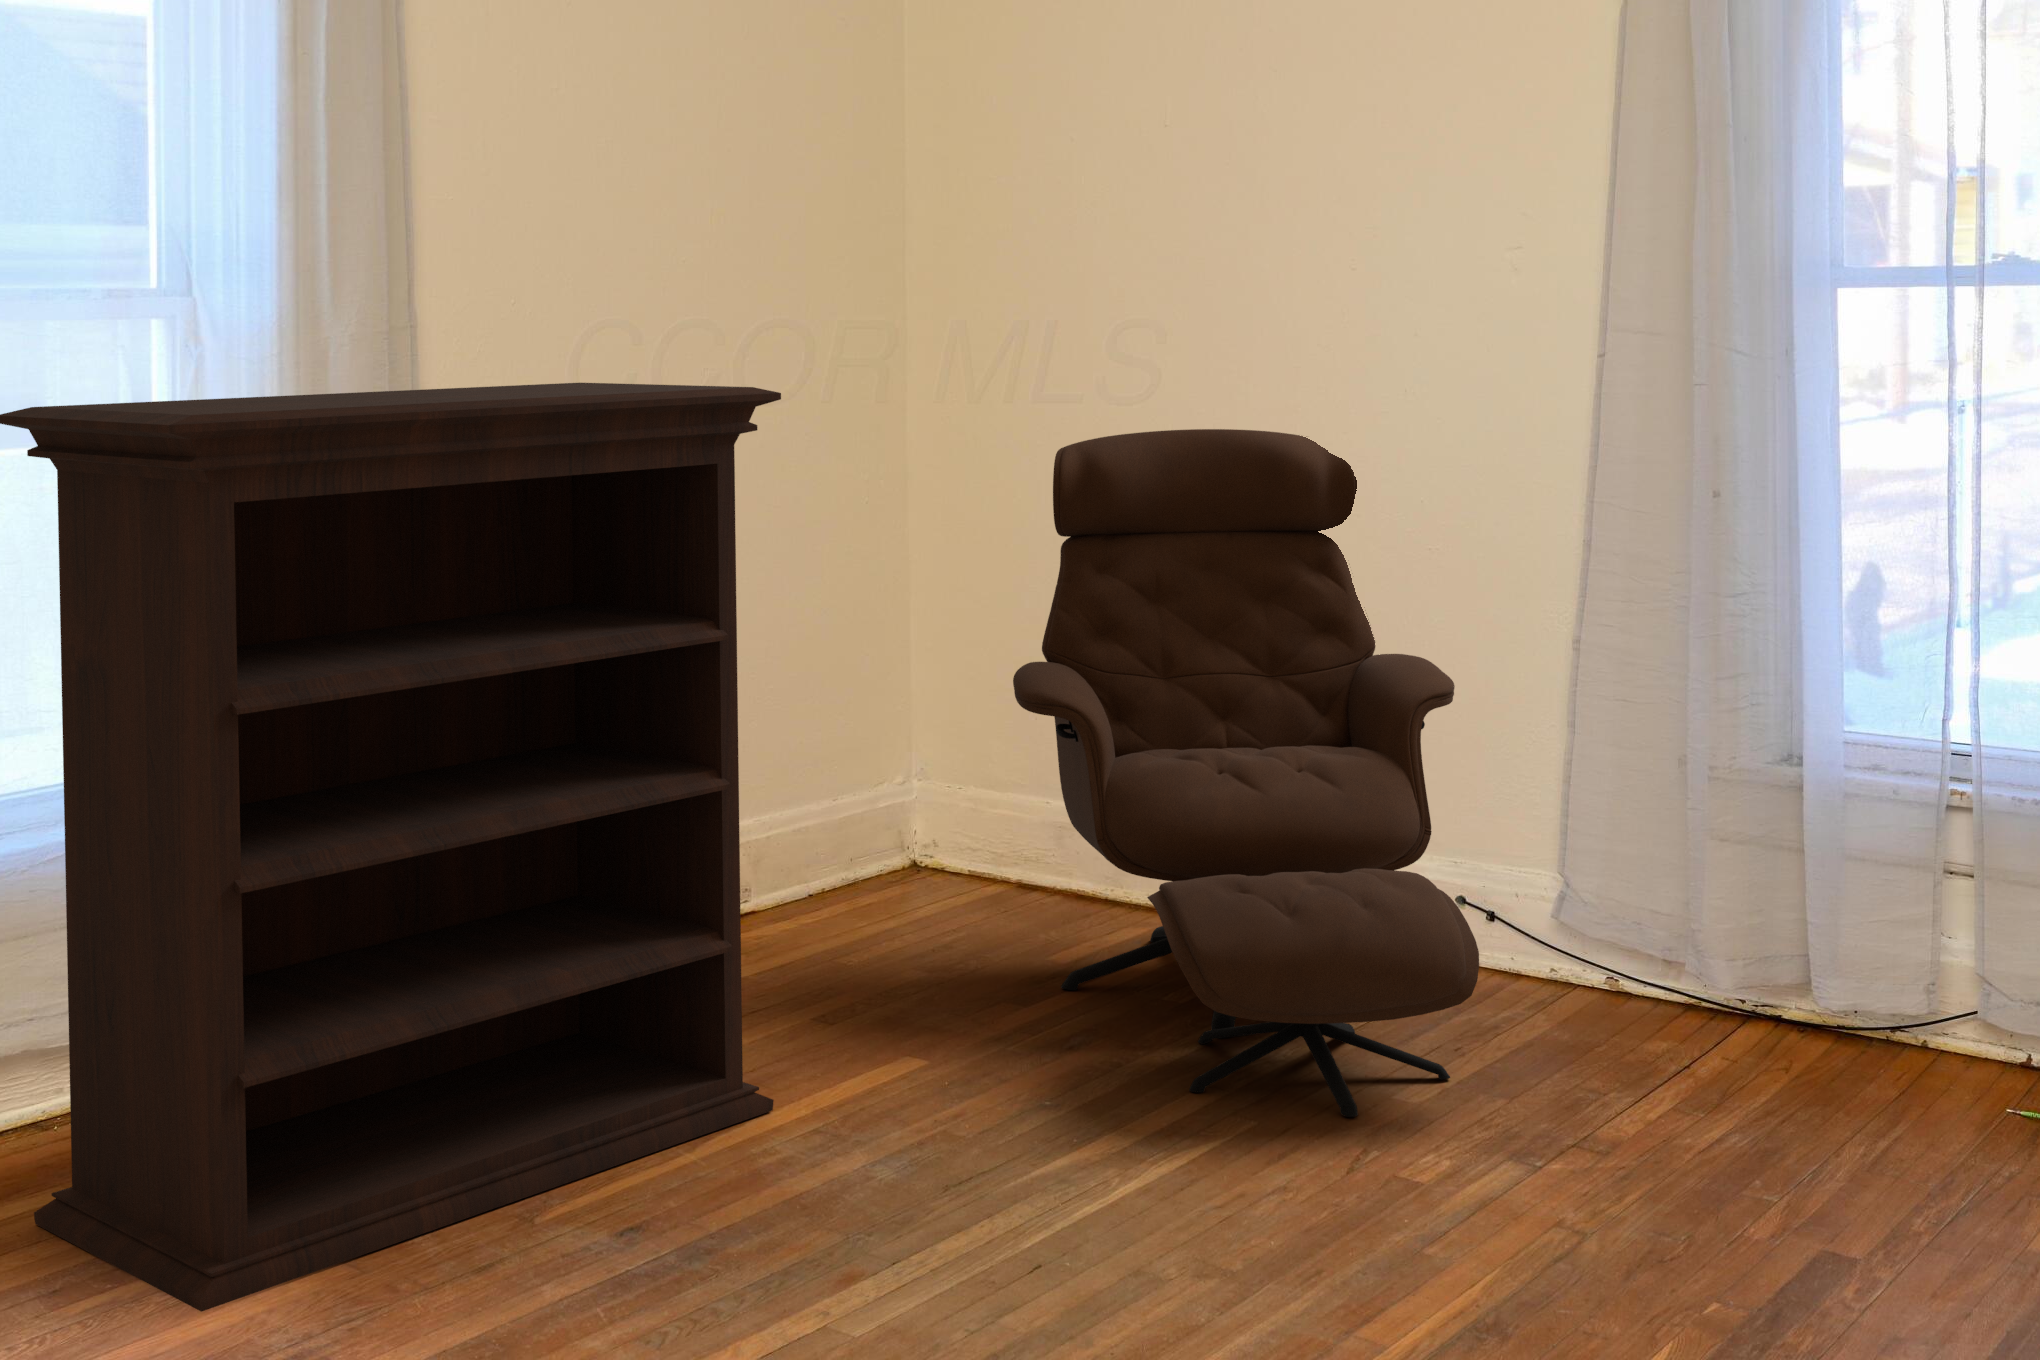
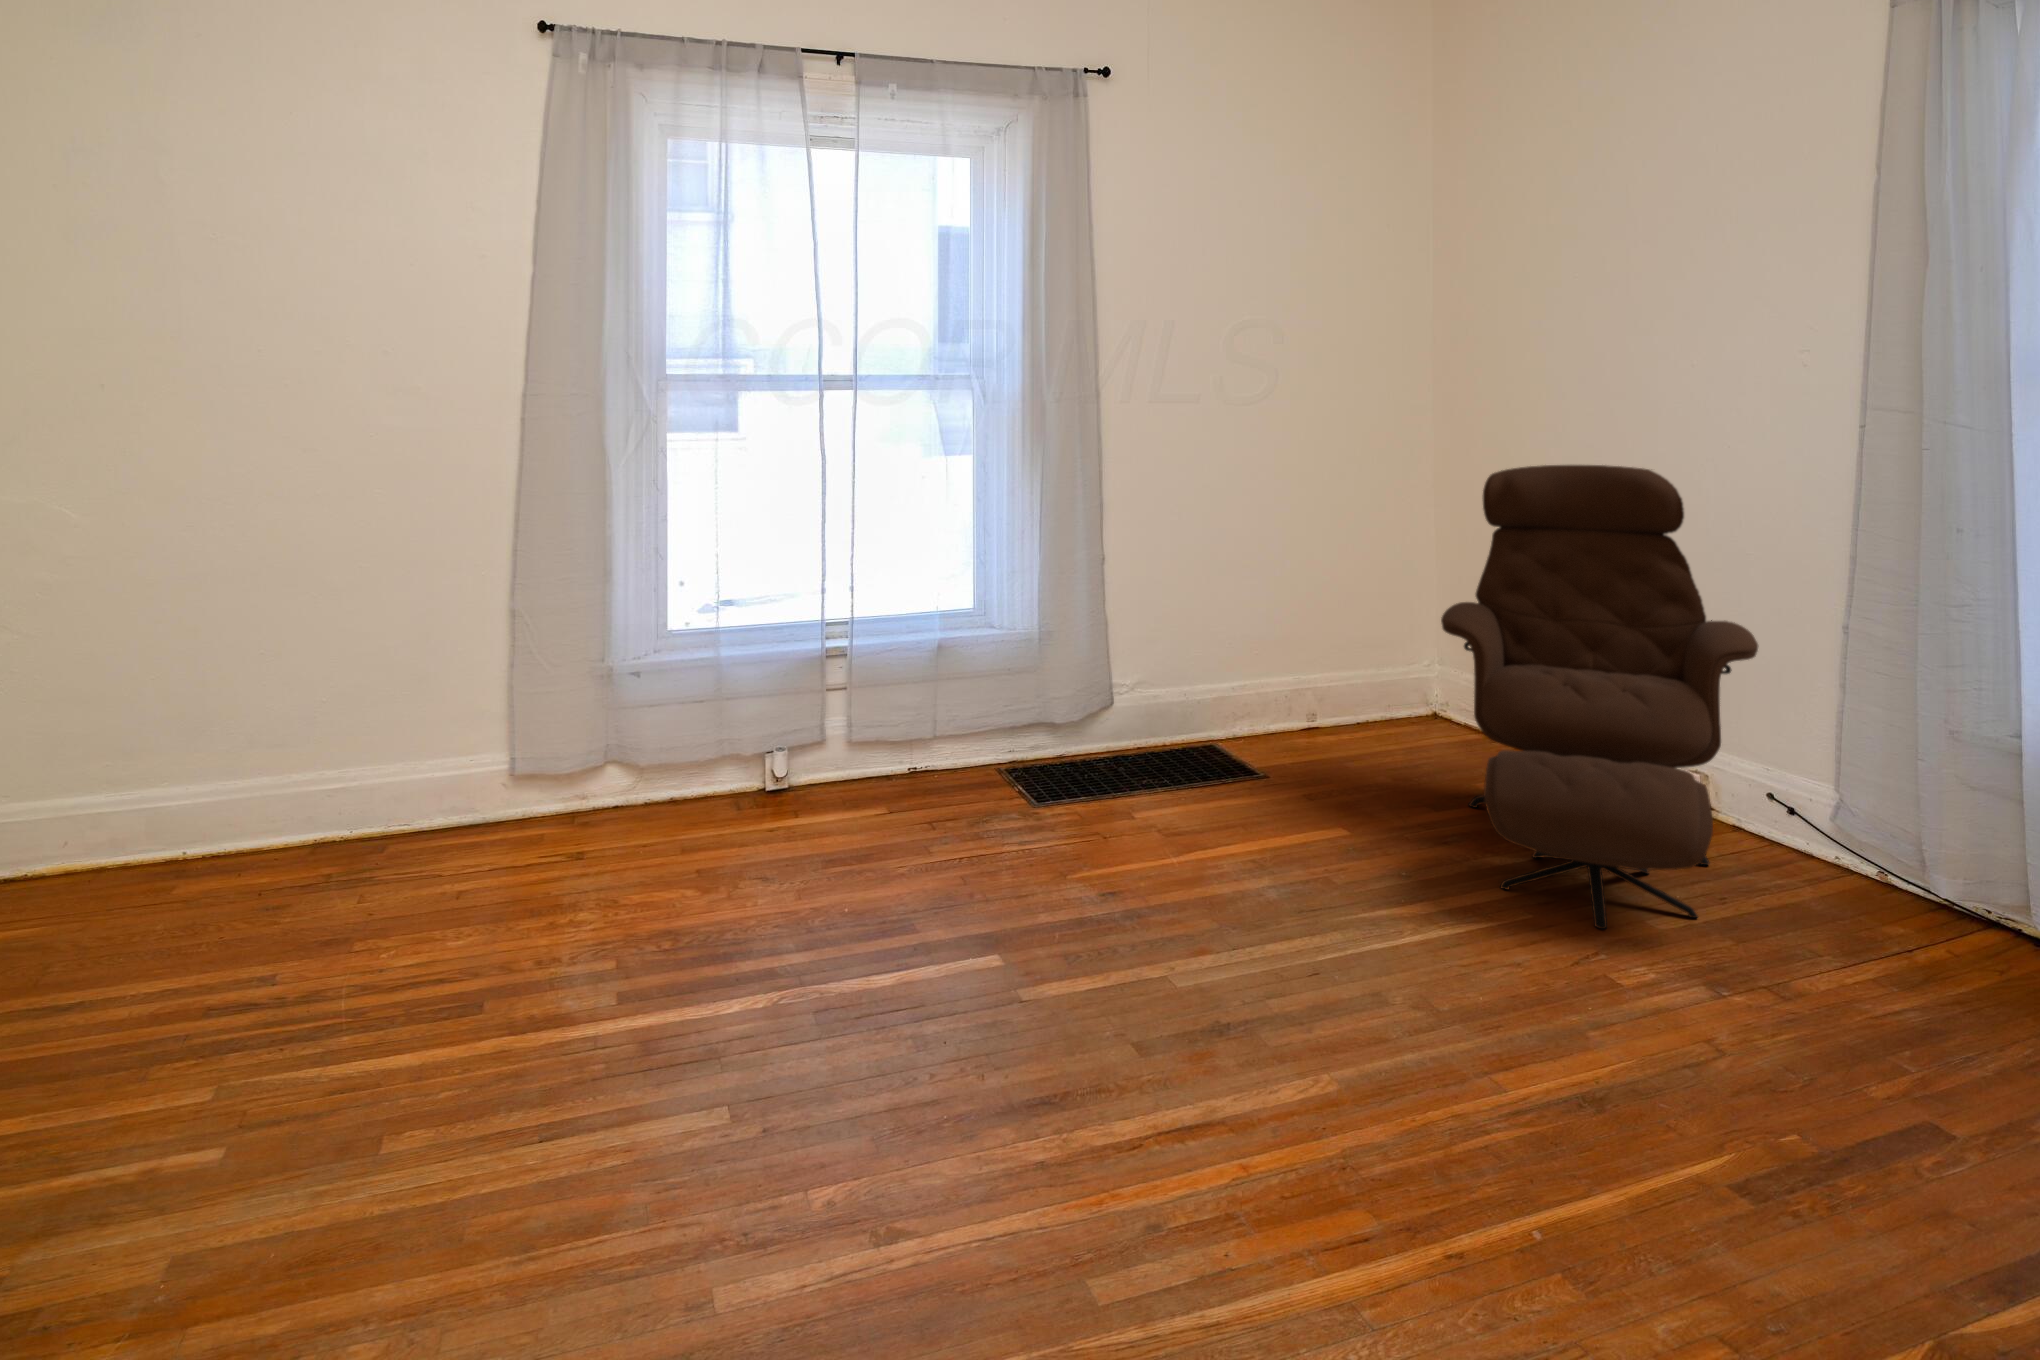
bookshelf: present [0,383,781,1312] -> none [831,425,1241,890]

